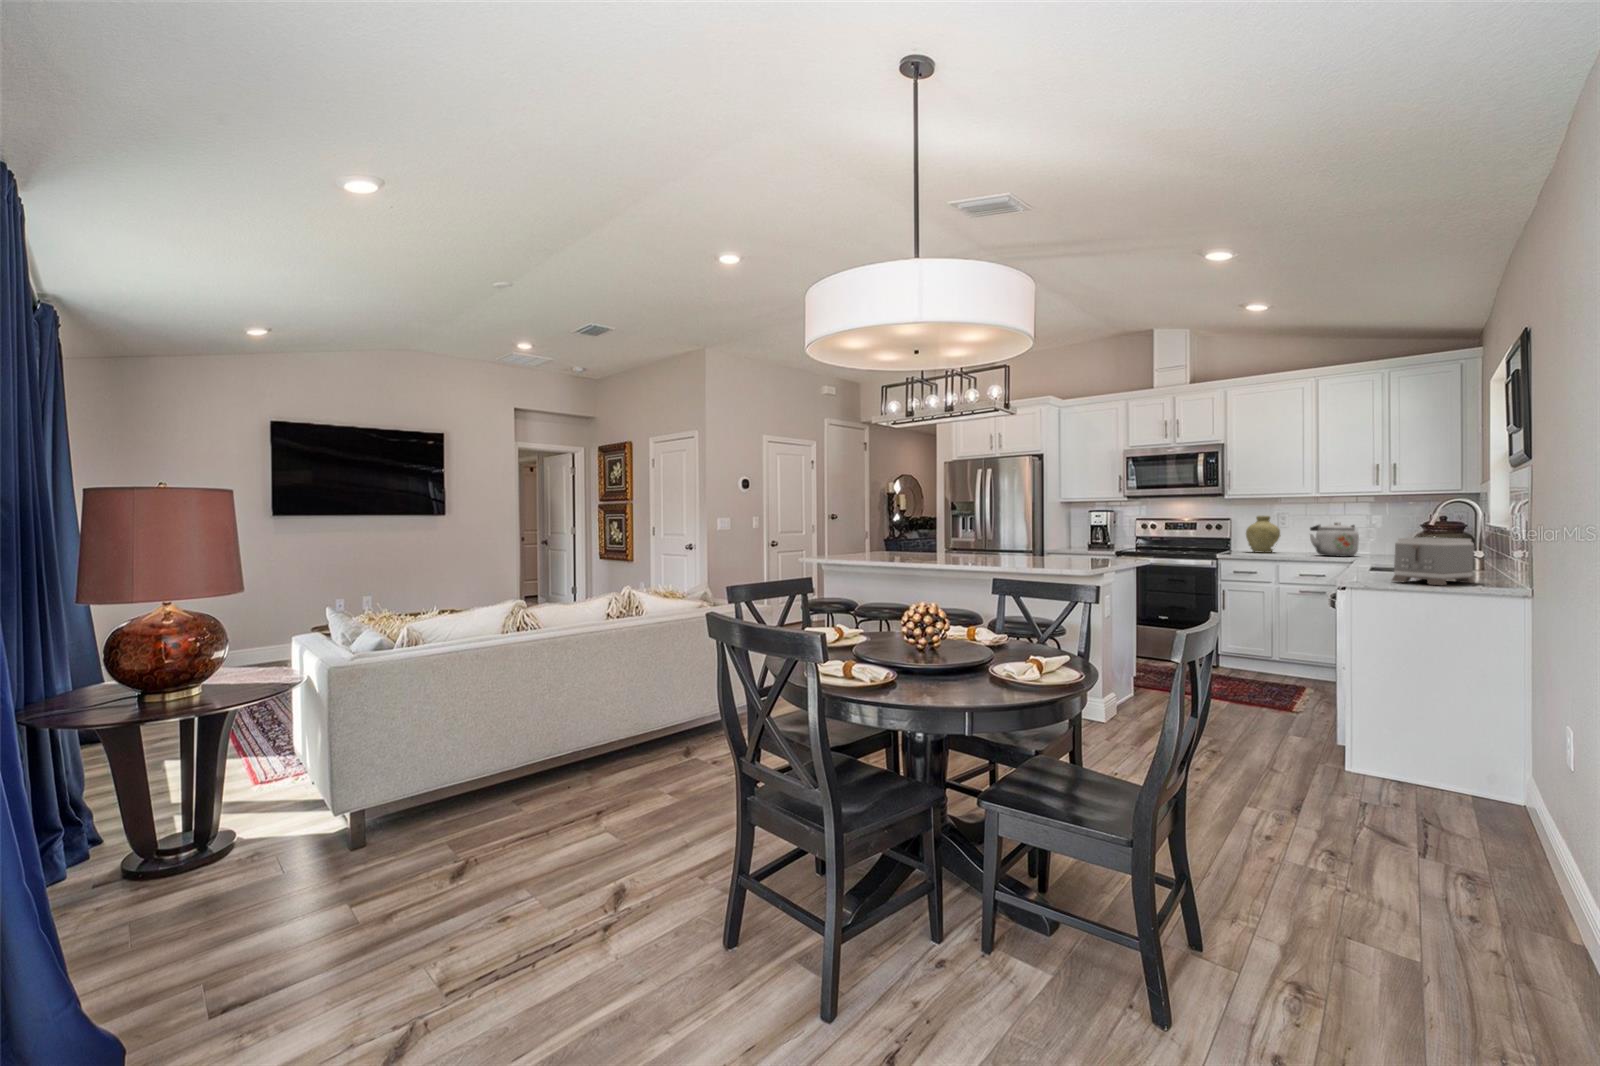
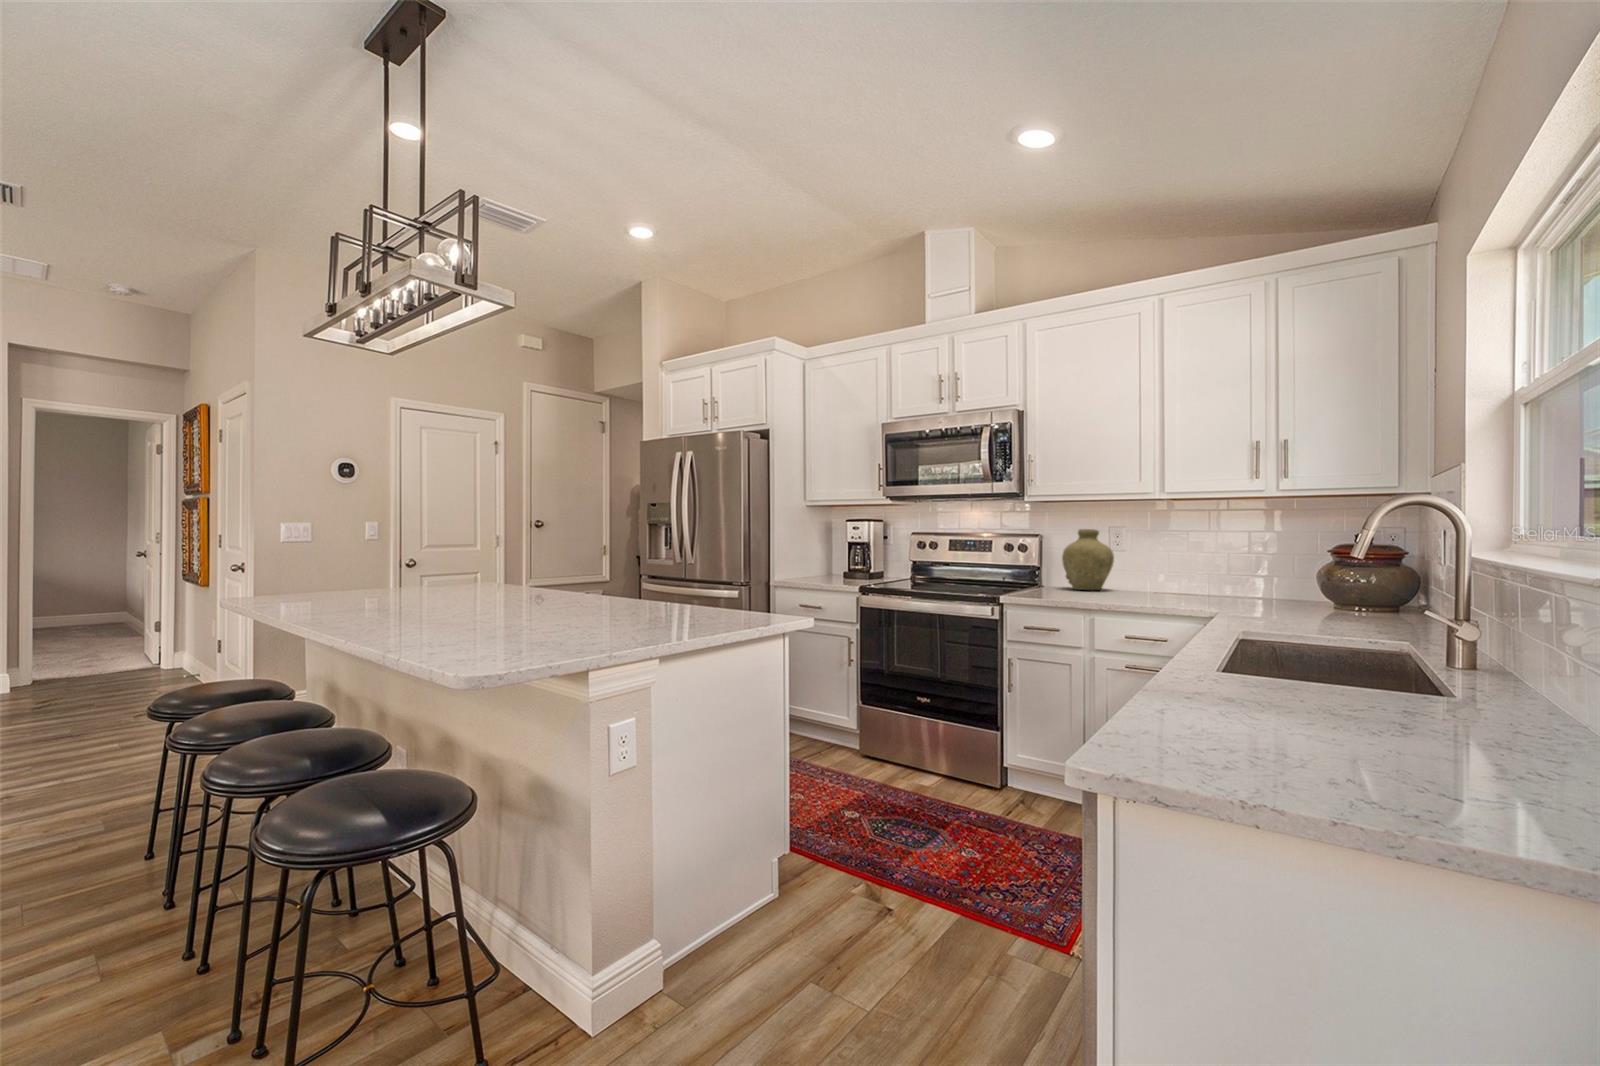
kettle: present [1310,522,1359,557] -> none [1147,542,1228,603]
toaster: present [1392,537,1474,585] -> none [1217,601,1481,802]

